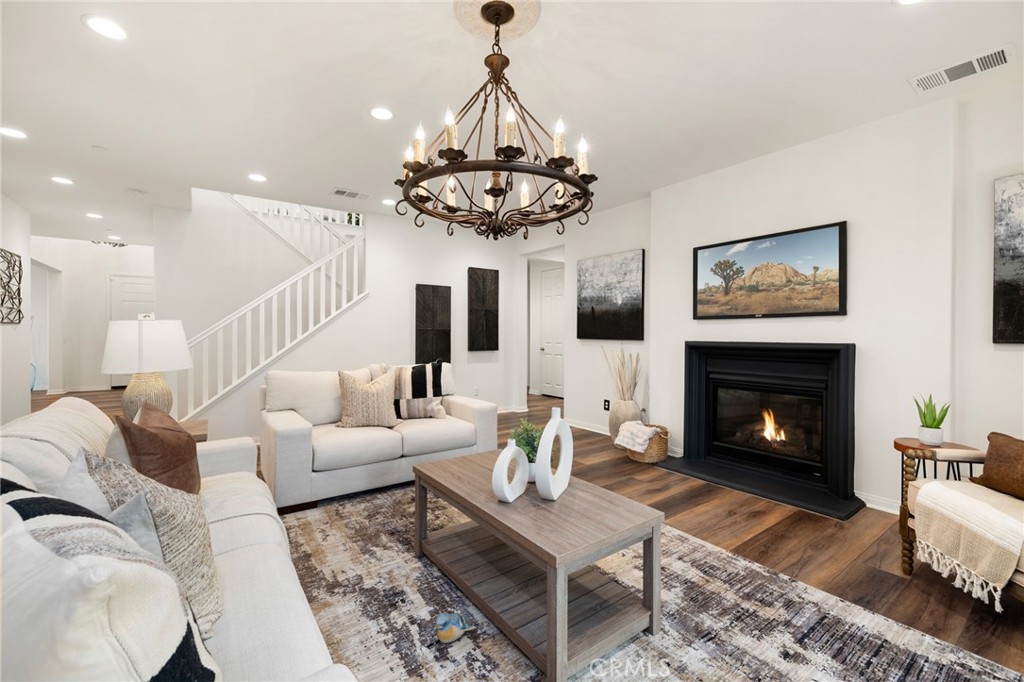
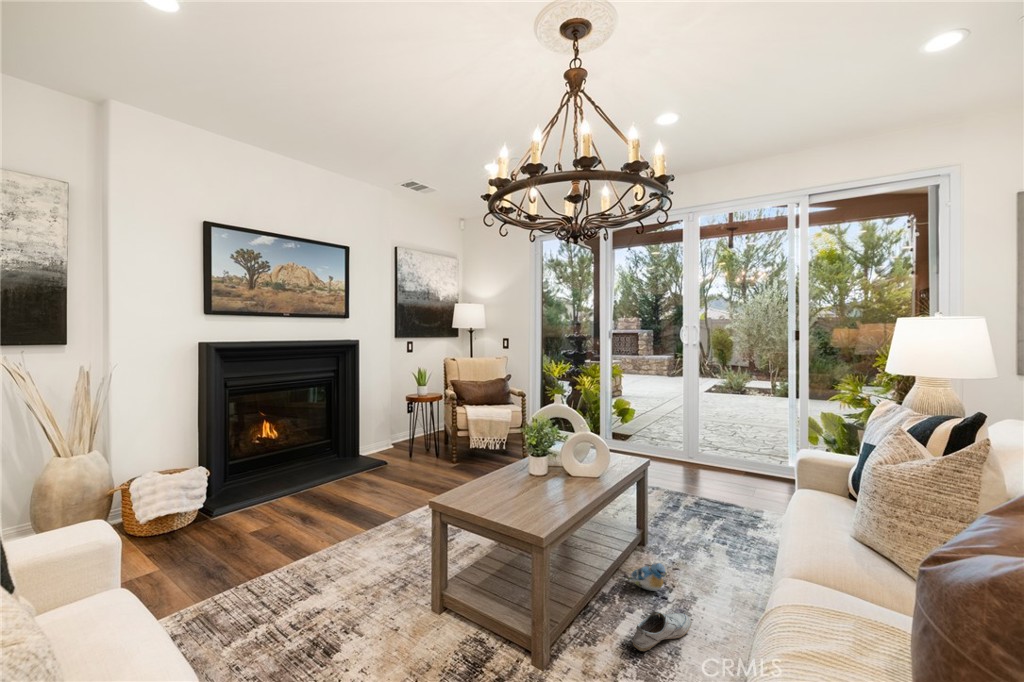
shoe: none [377,582,402,633] -> present [633,611,691,651]

